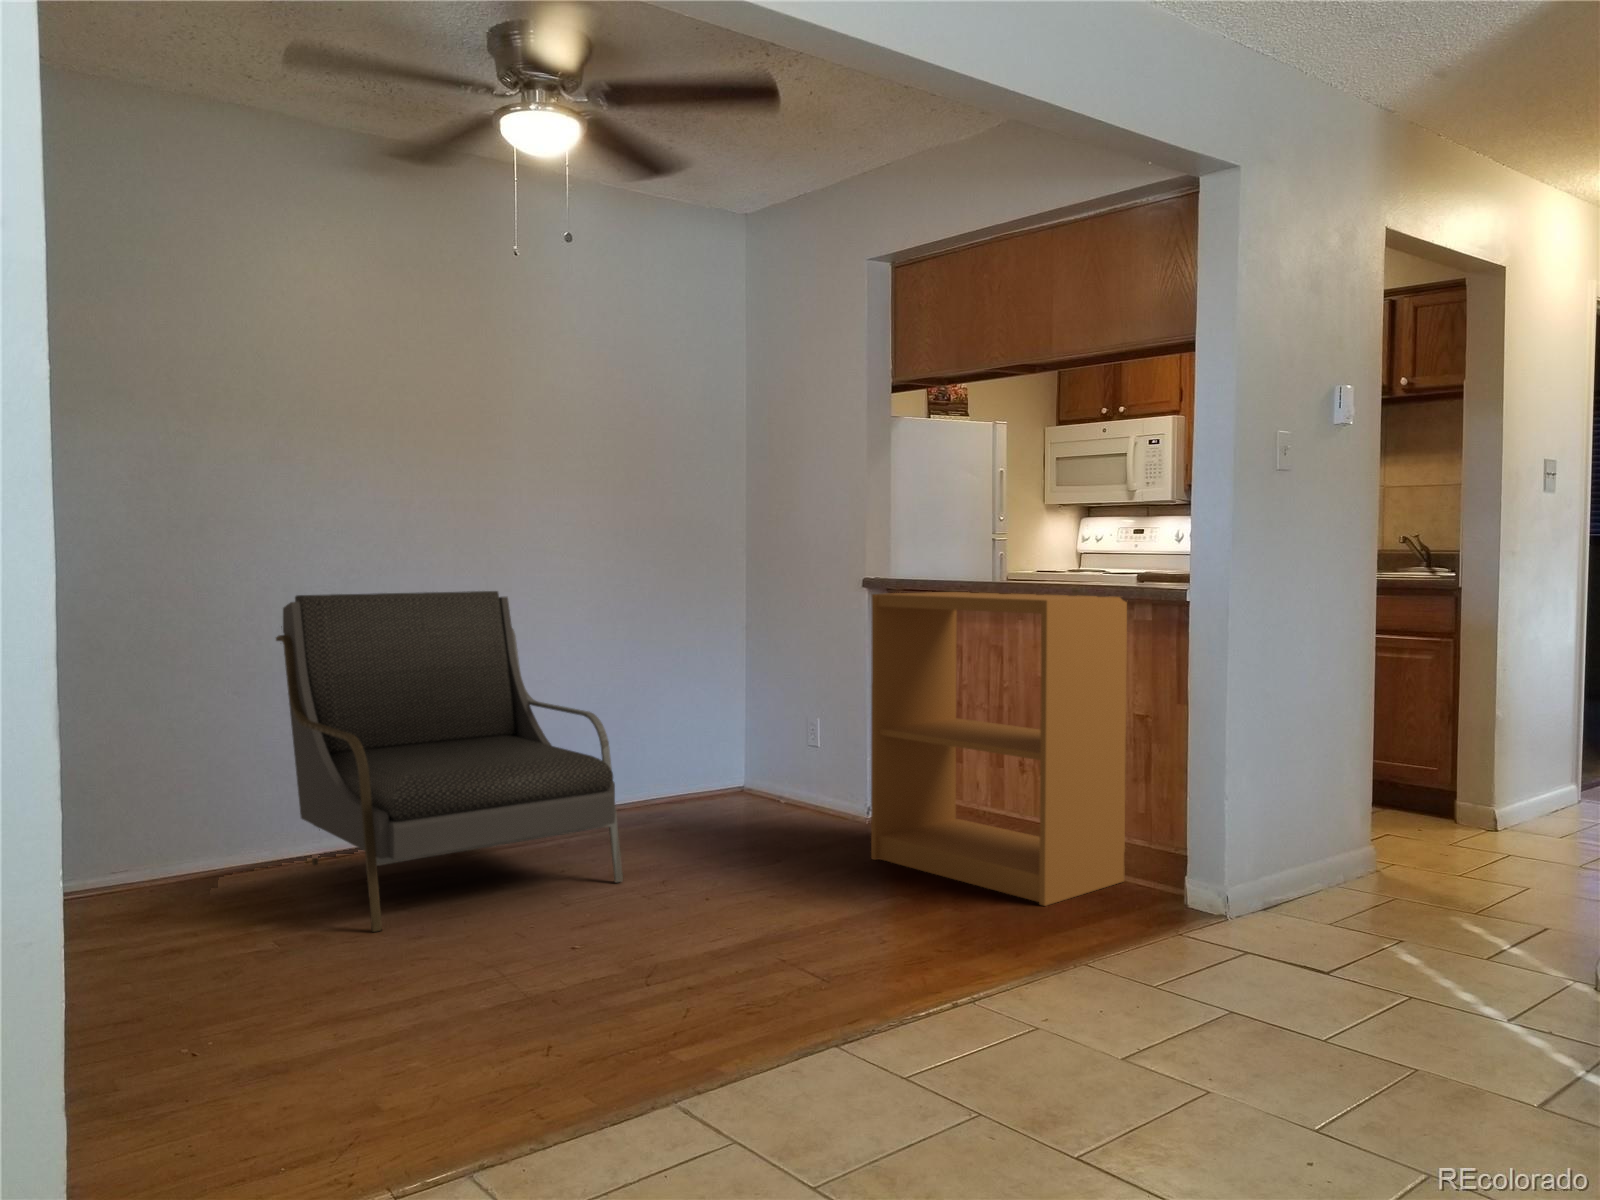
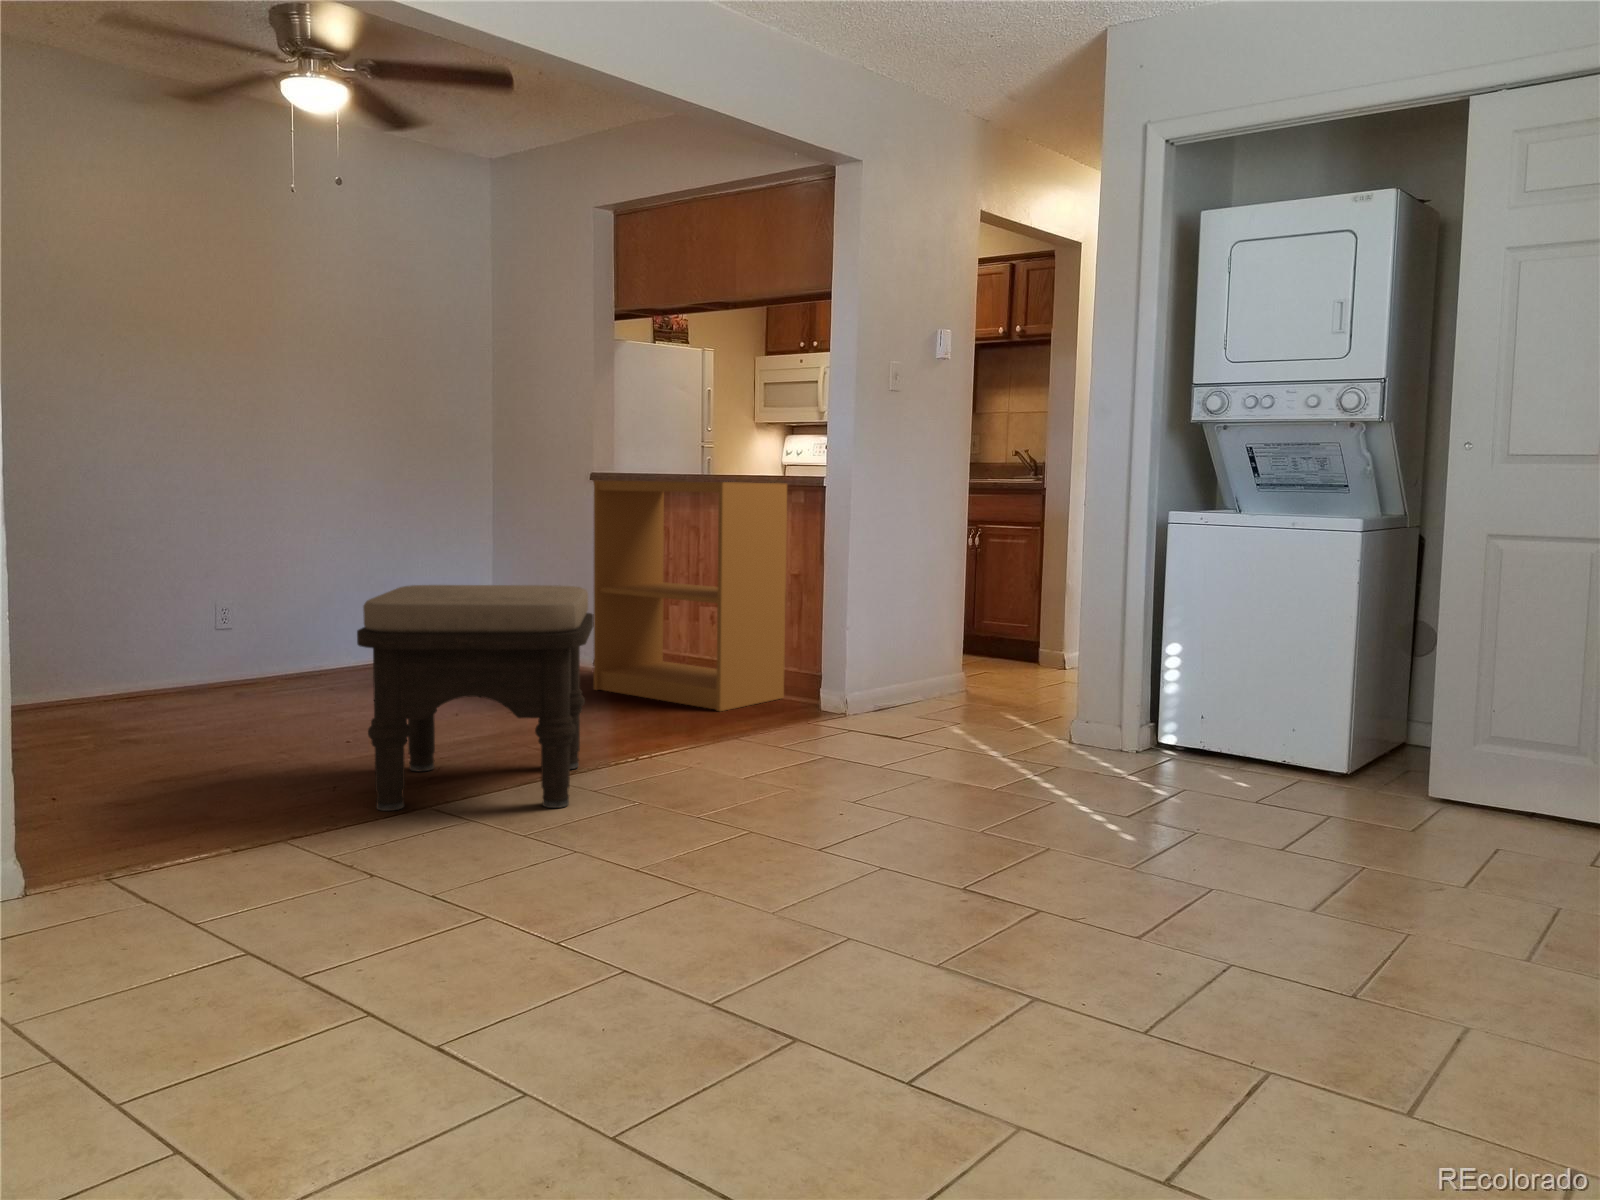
armchair: present [276,591,623,932] -> none [73,470,390,736]
ottoman: none [574,761,894,1118] -> present [357,585,593,811]

